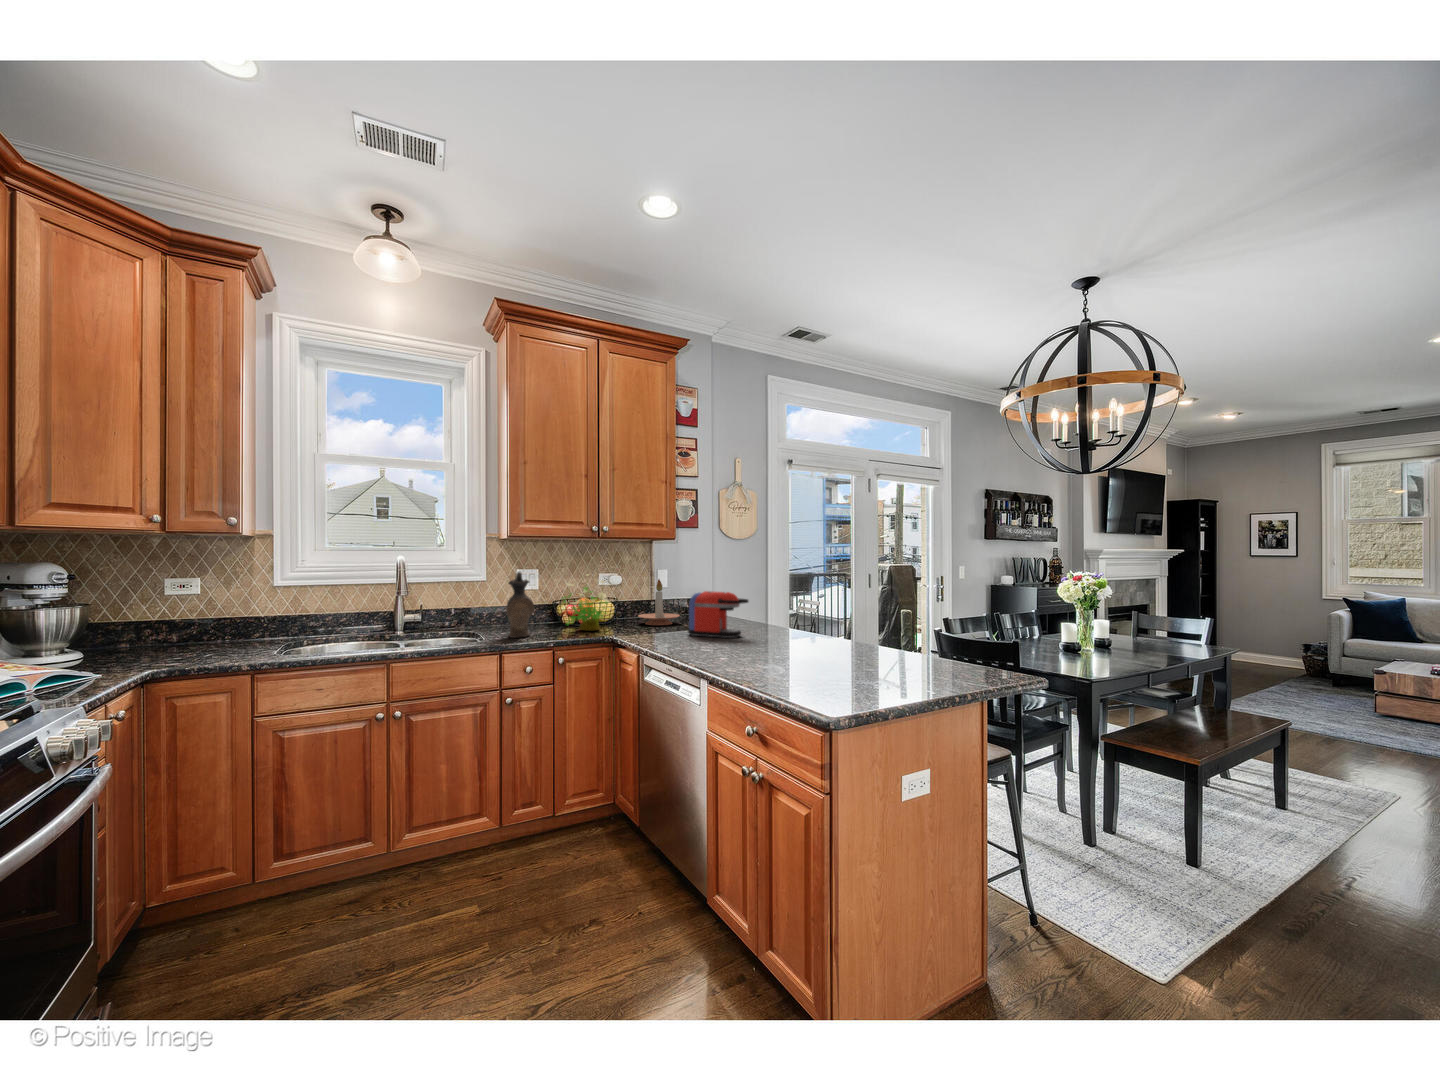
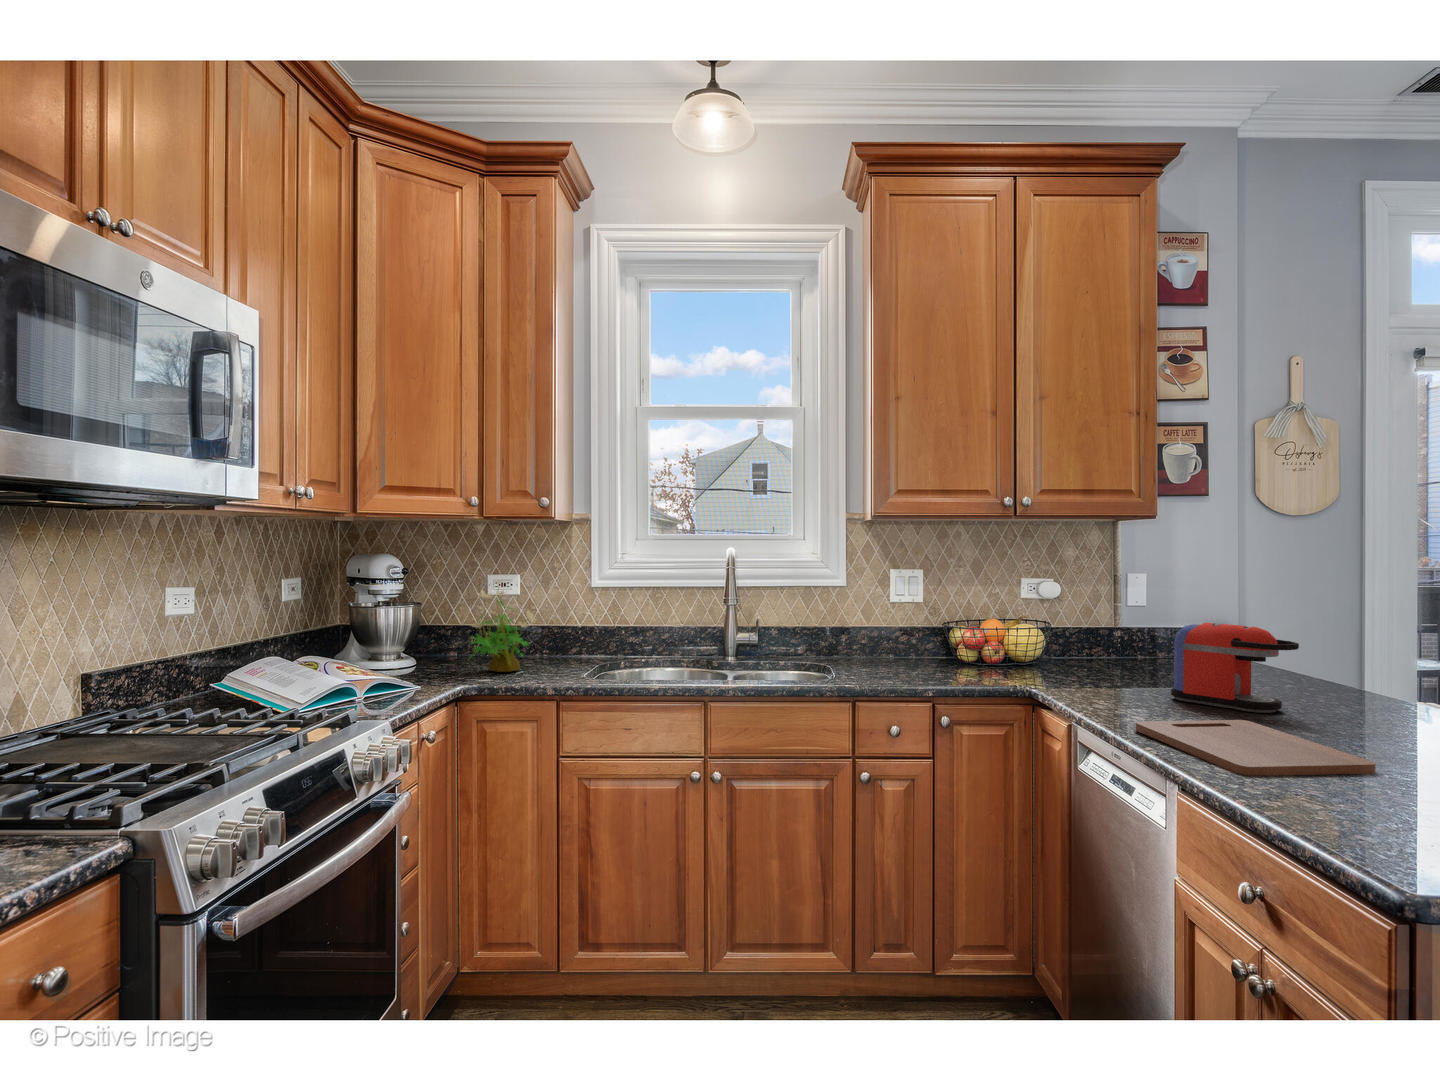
ceramic pitcher: present [506,572,534,638] -> none [866,577,907,677]
candle holder: present [638,579,680,625] -> none [1084,594,1162,675]
potted plant: present [563,580,609,630] -> present [470,580,536,672]
cutting board: none [675,641,786,666] -> present [1136,720,1376,776]

